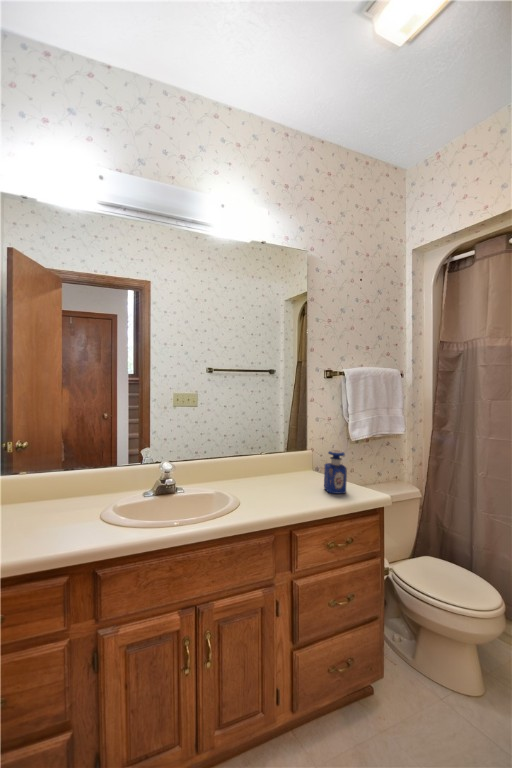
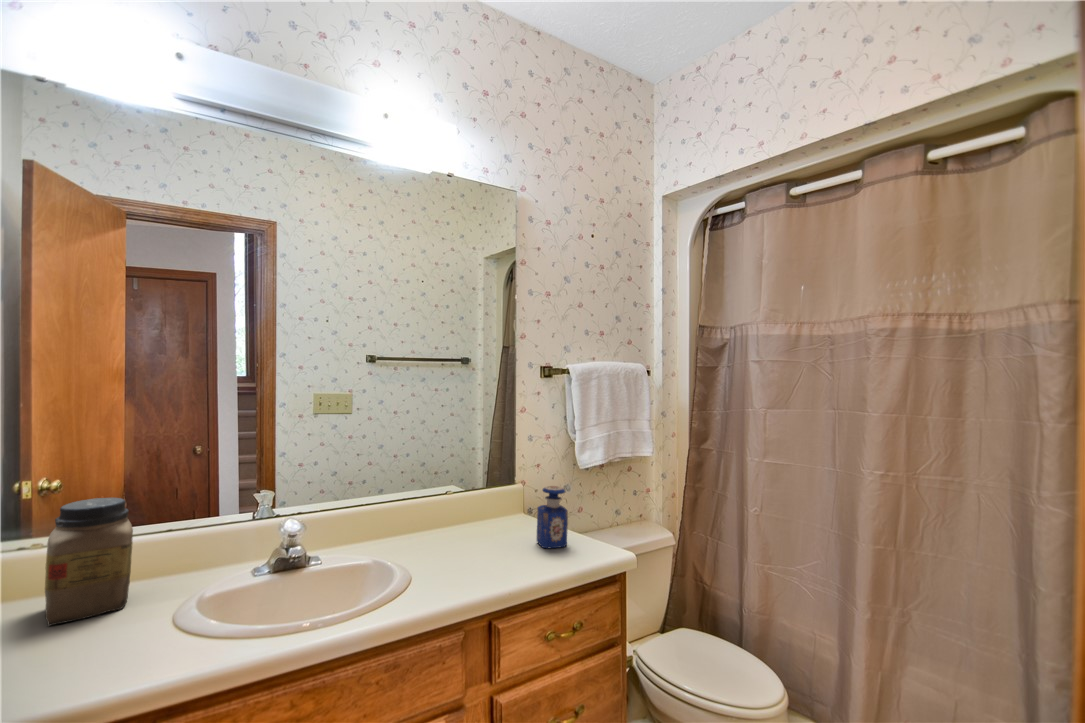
jar: none [29,444,76,518] -> present [45,498,133,626]

